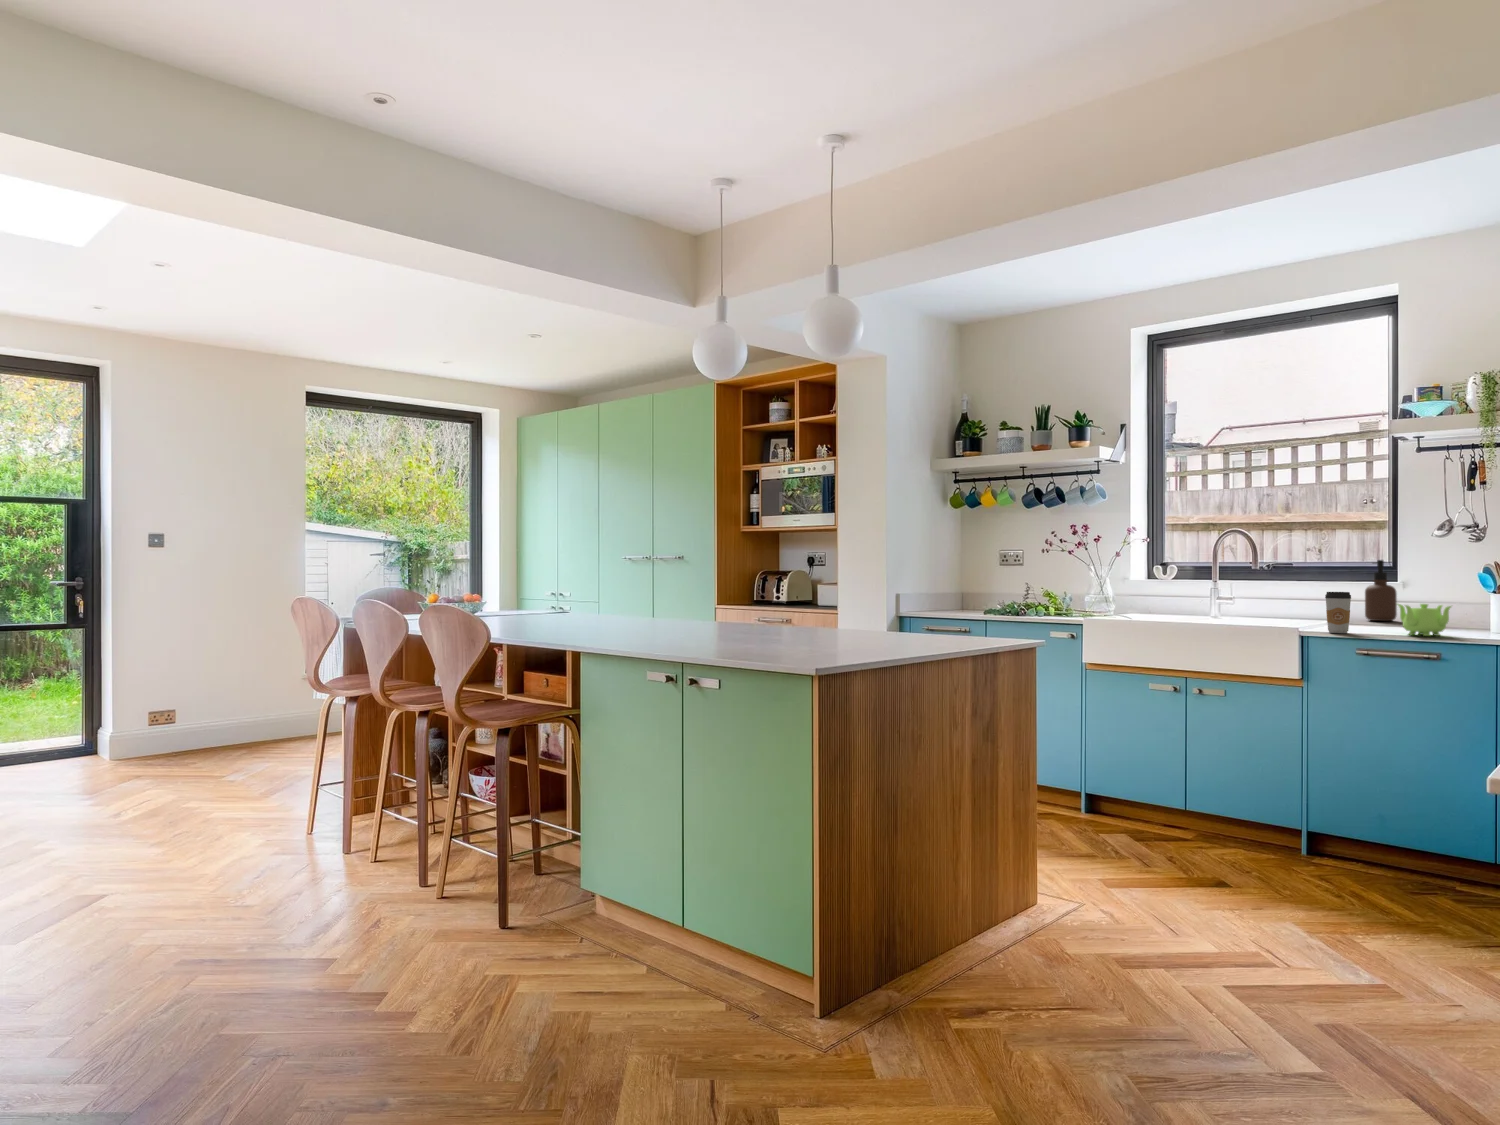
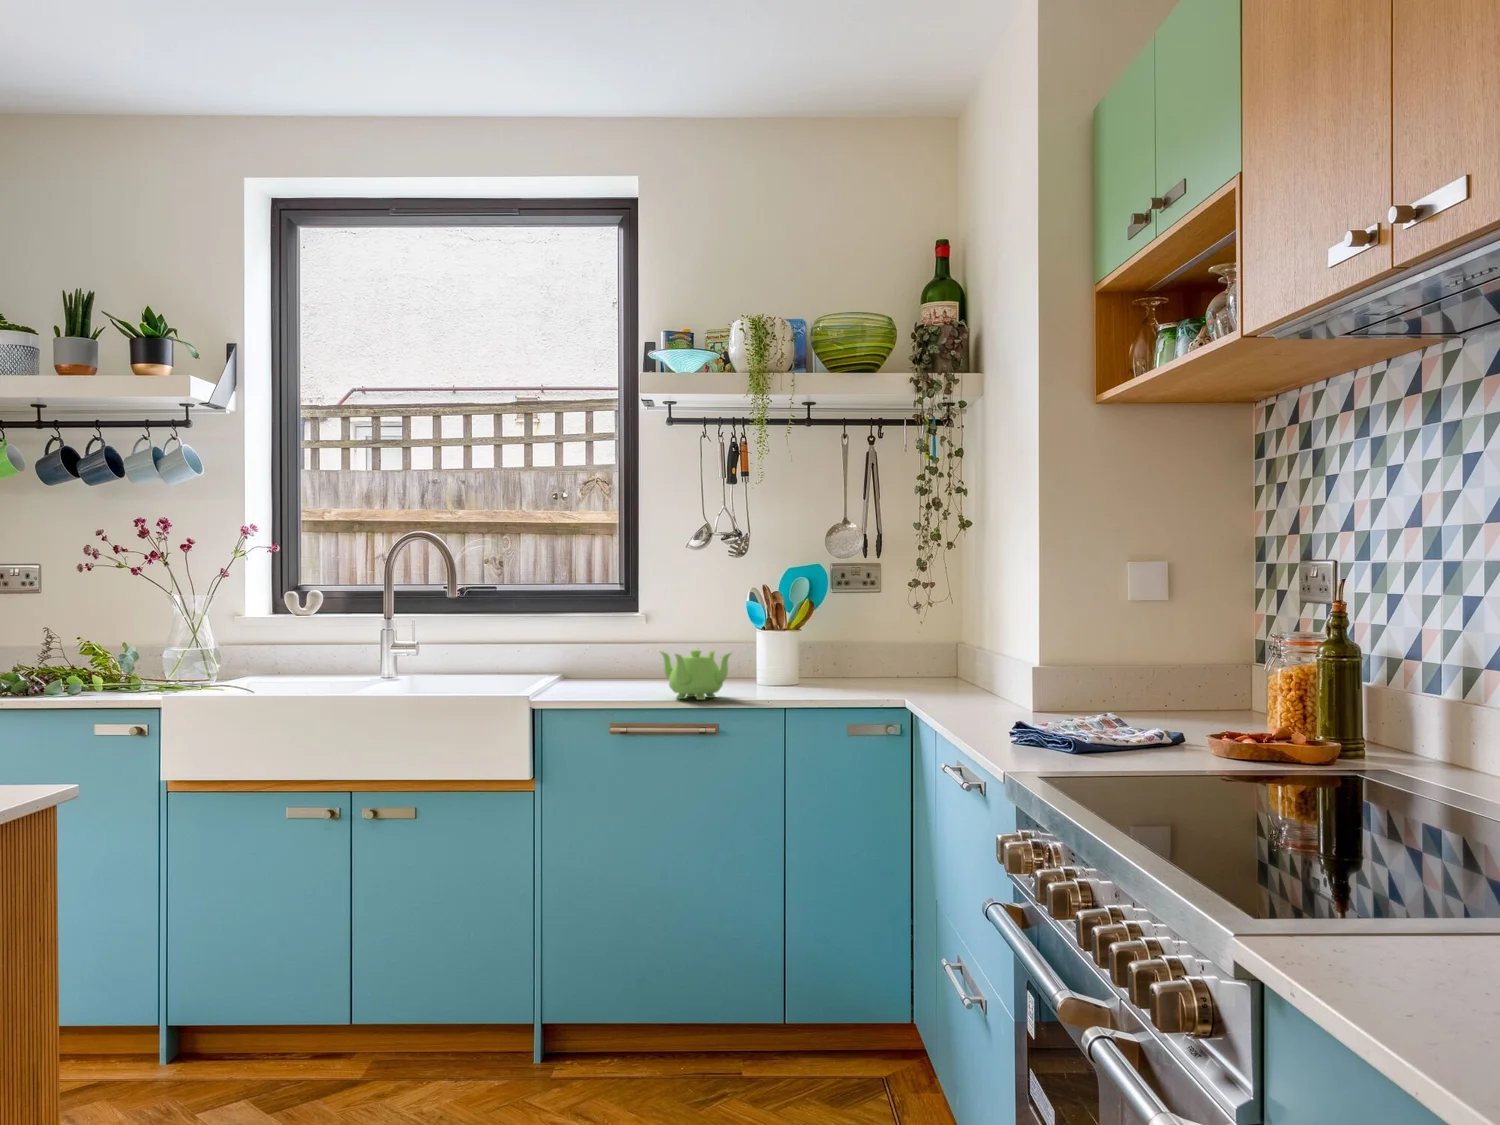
soap dispenser: present [1365,560,1397,621] -> none [602,582,643,675]
coffee cup: present [1325,592,1351,633] -> none [567,635,603,702]

